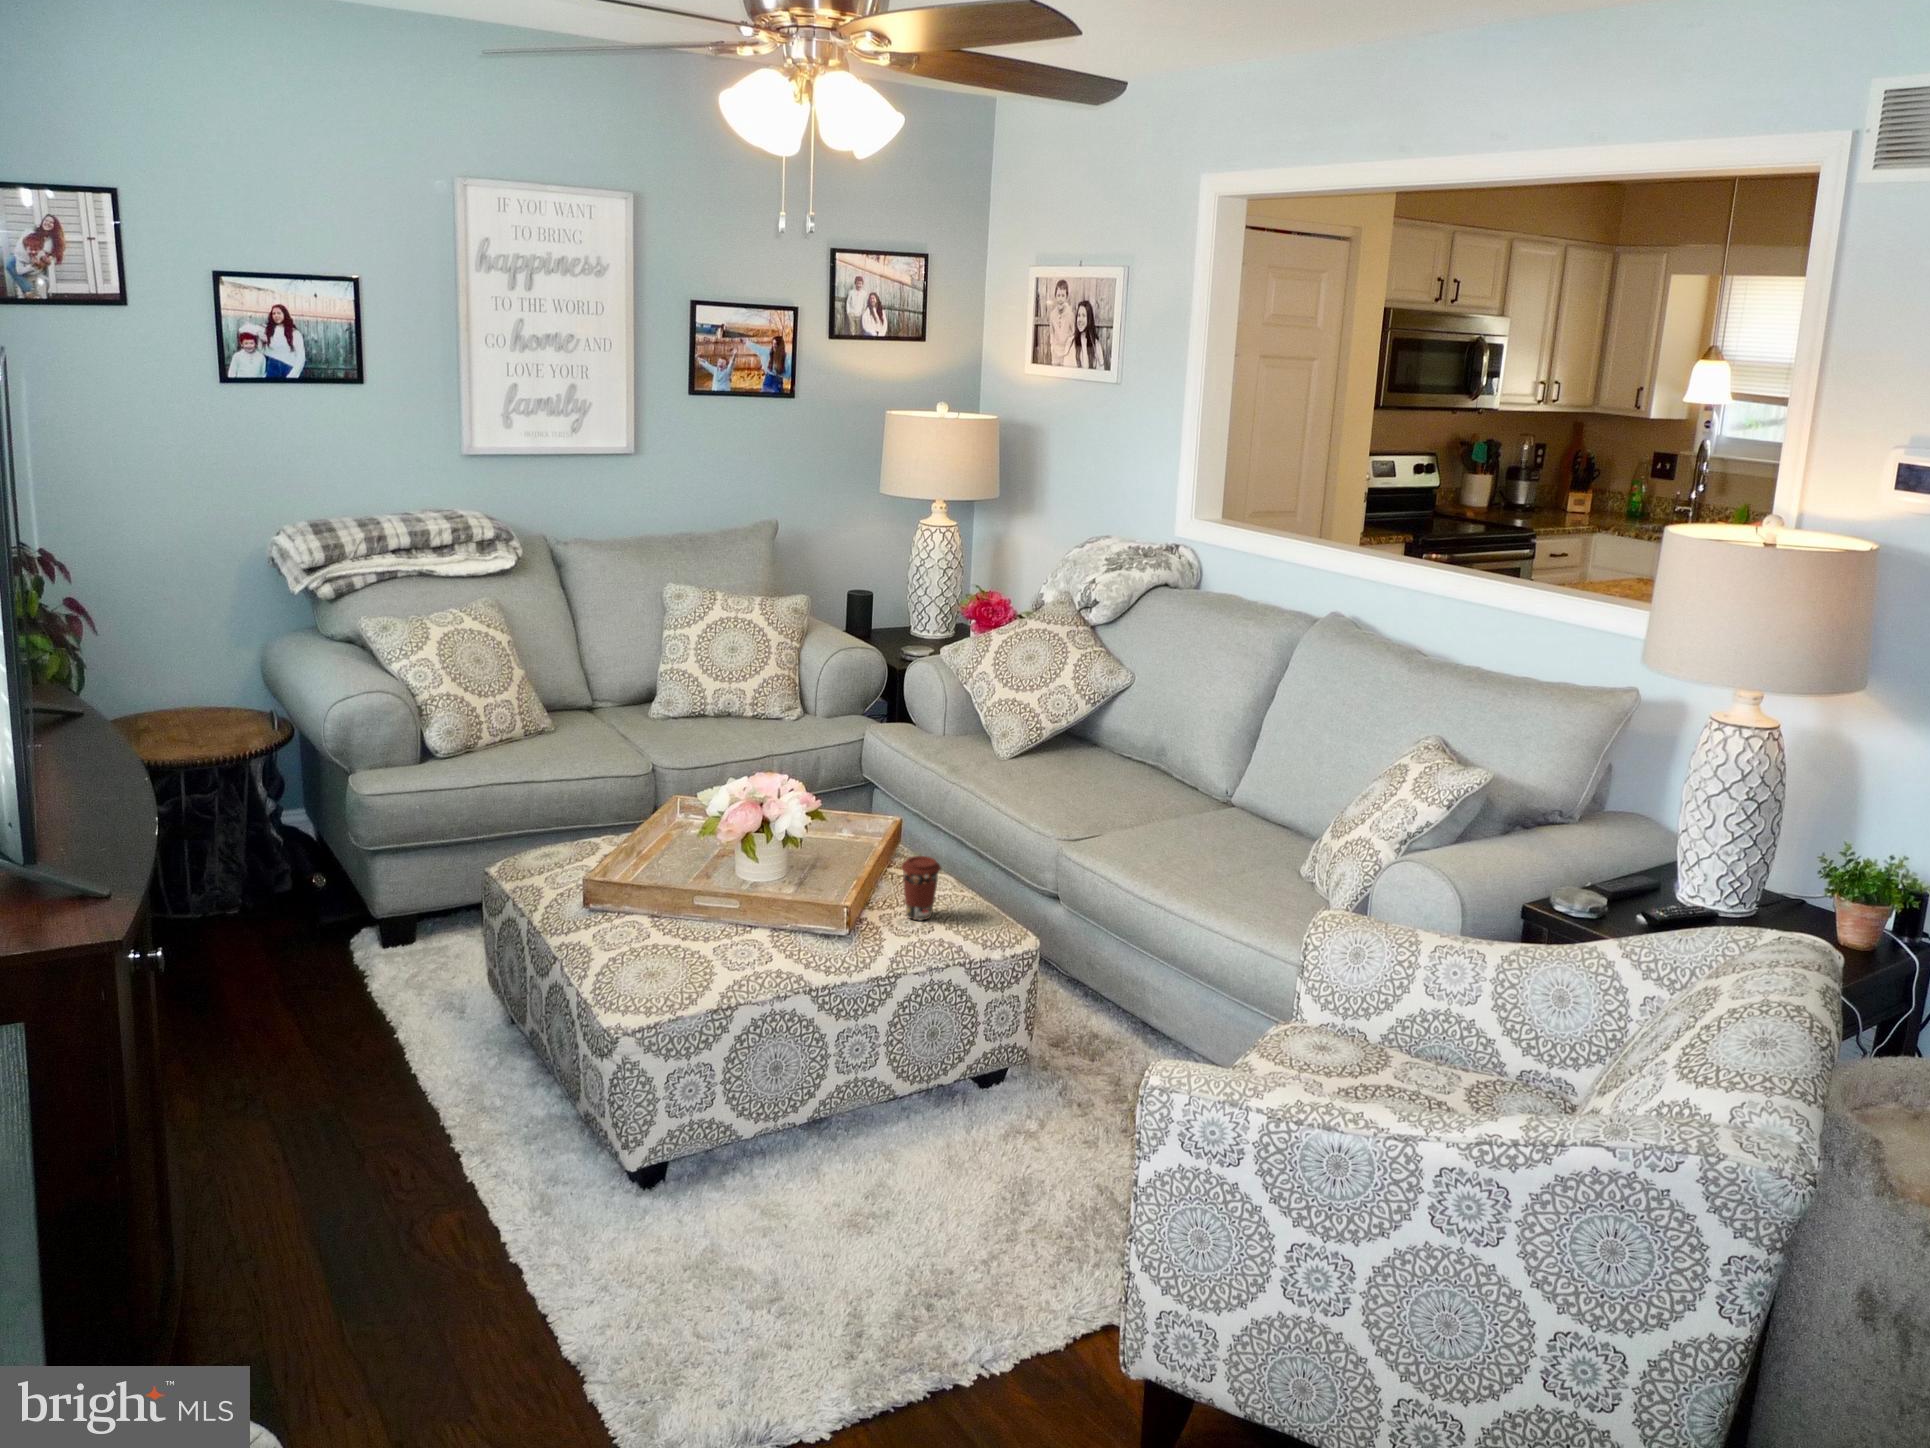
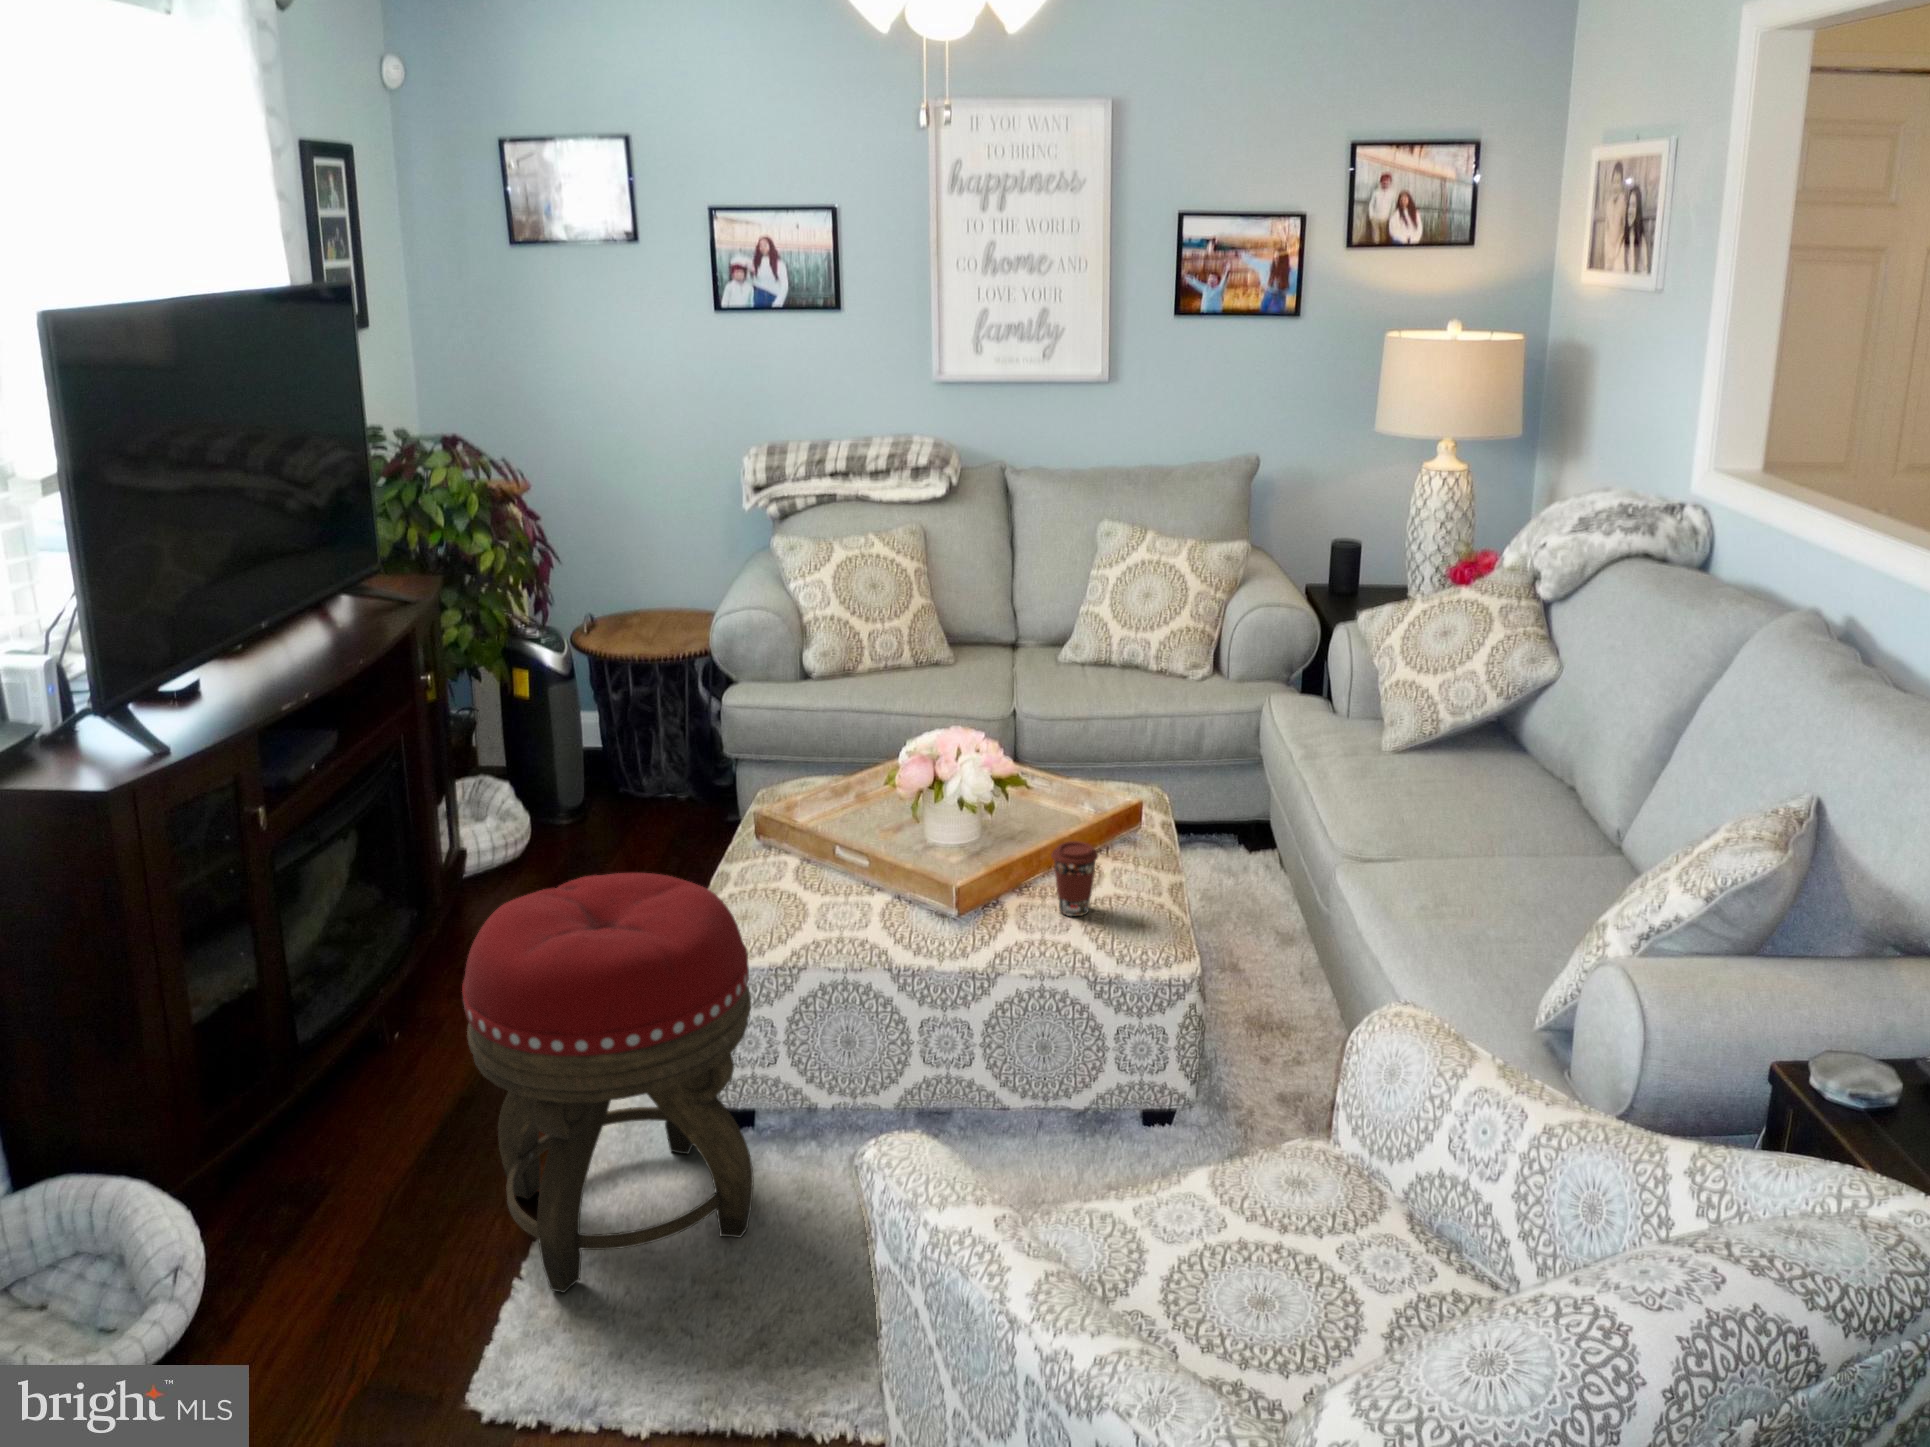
footstool: none [477,940,756,1353] -> present [462,873,754,1293]

